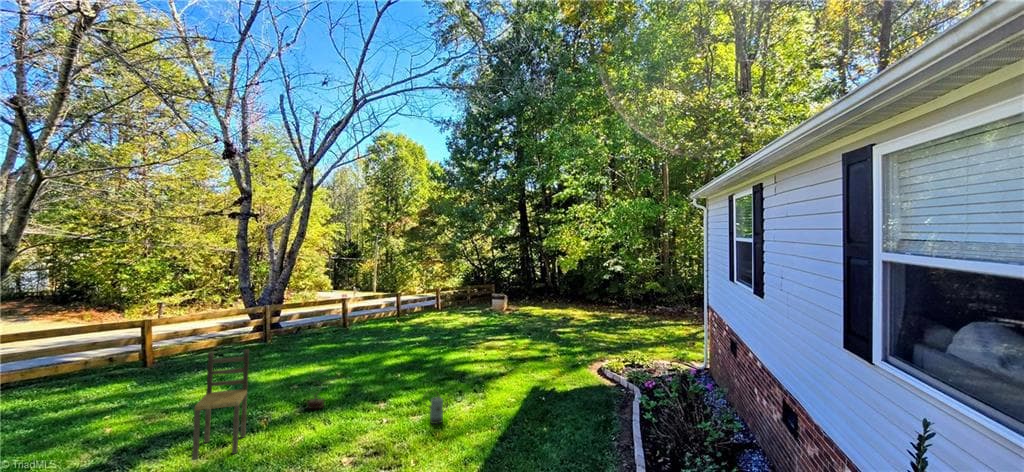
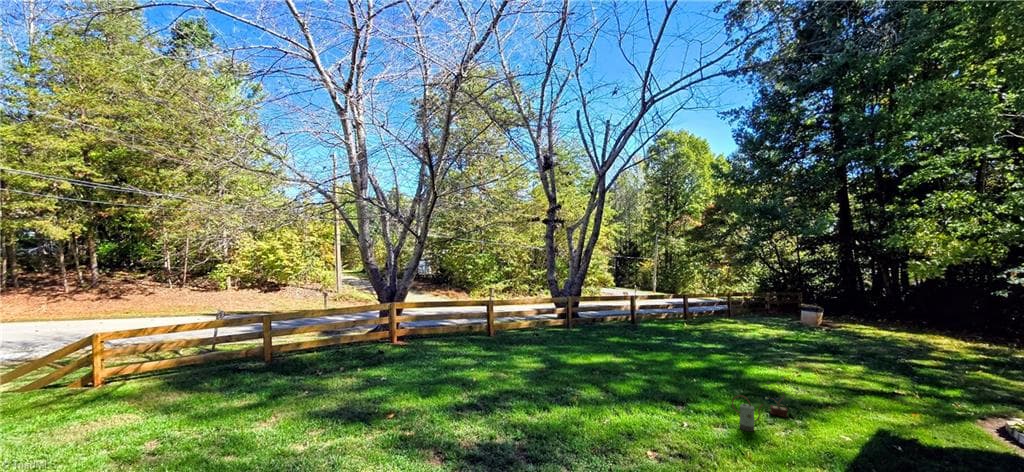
chair: present [192,349,249,459] -> none [547,328,579,409]
potted plant: present [305,369,336,409] -> present [765,377,805,417]

